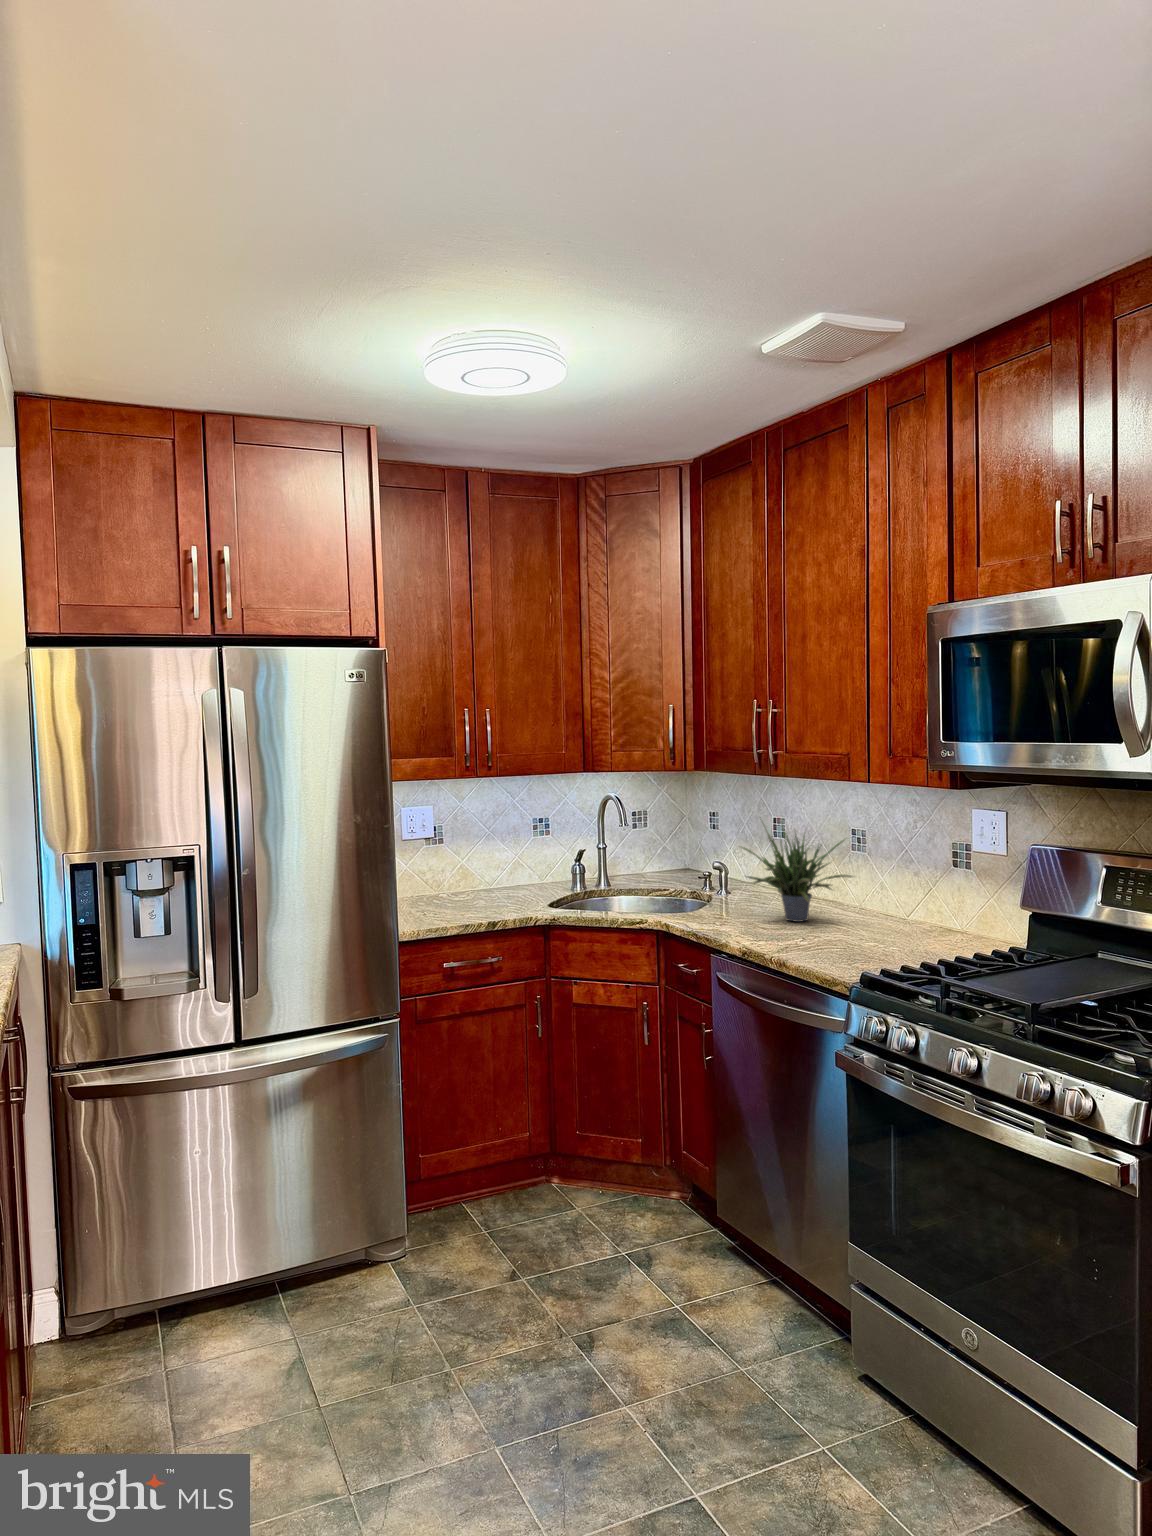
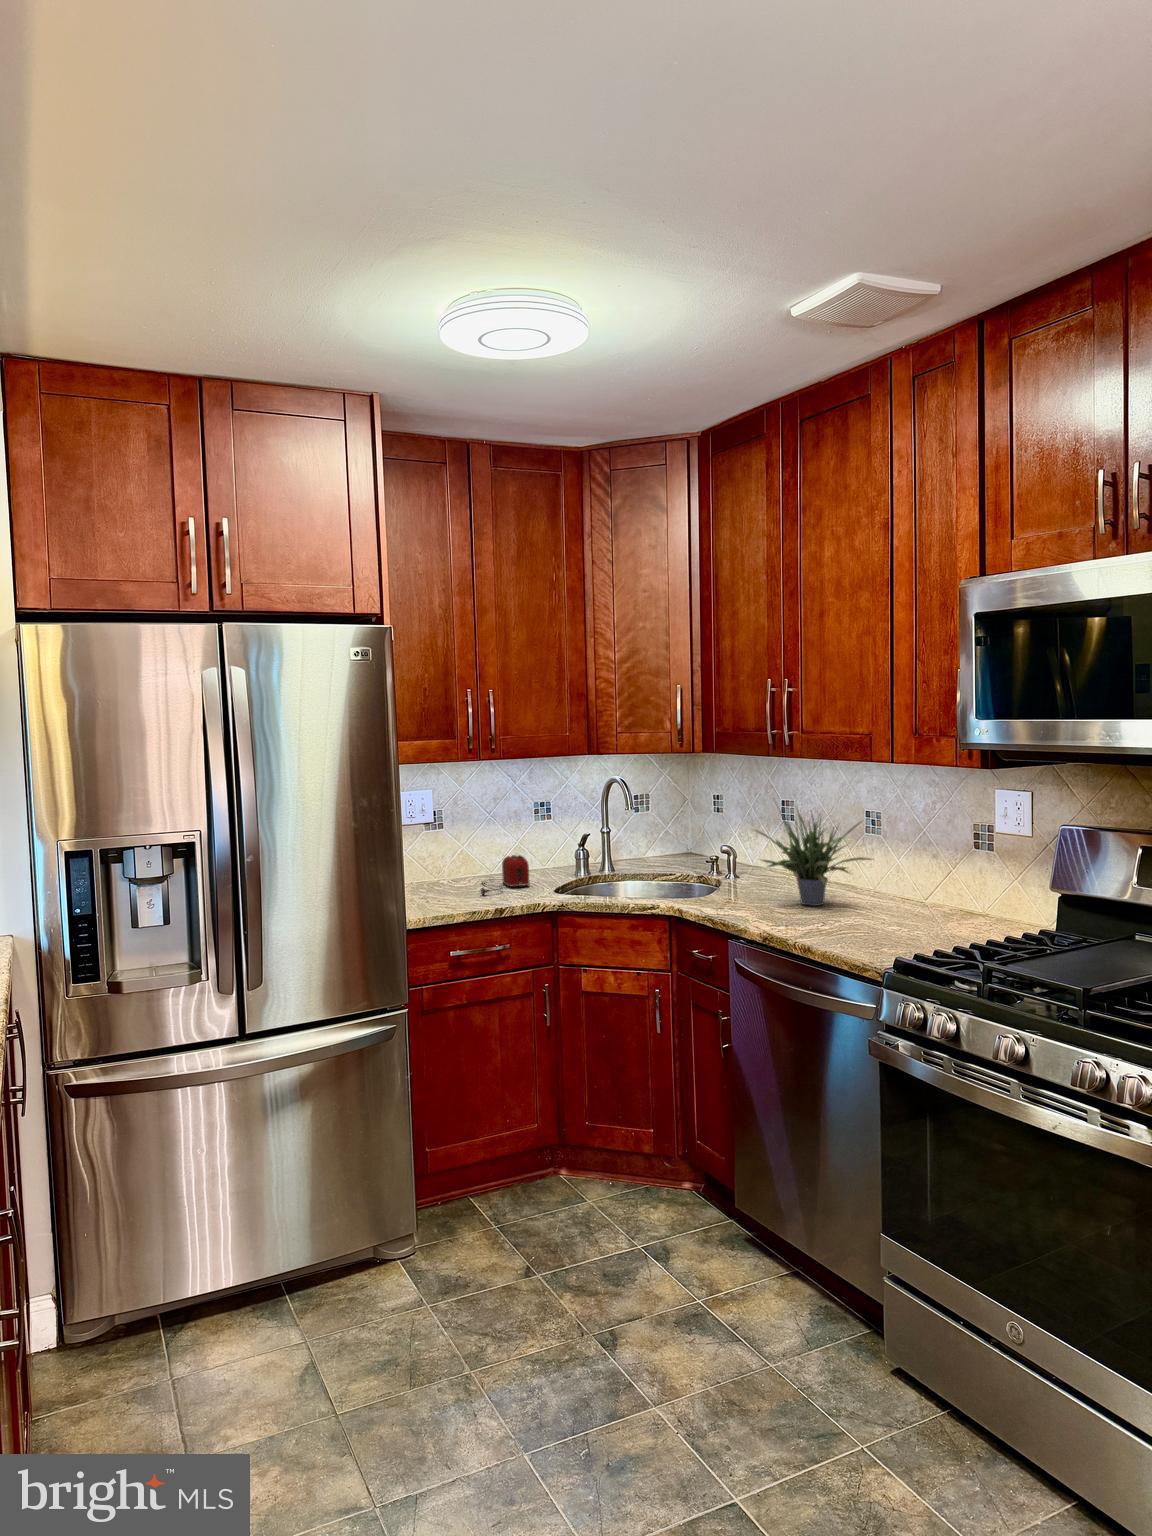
toaster: none [474,870,525,909] -> present [480,855,529,895]

